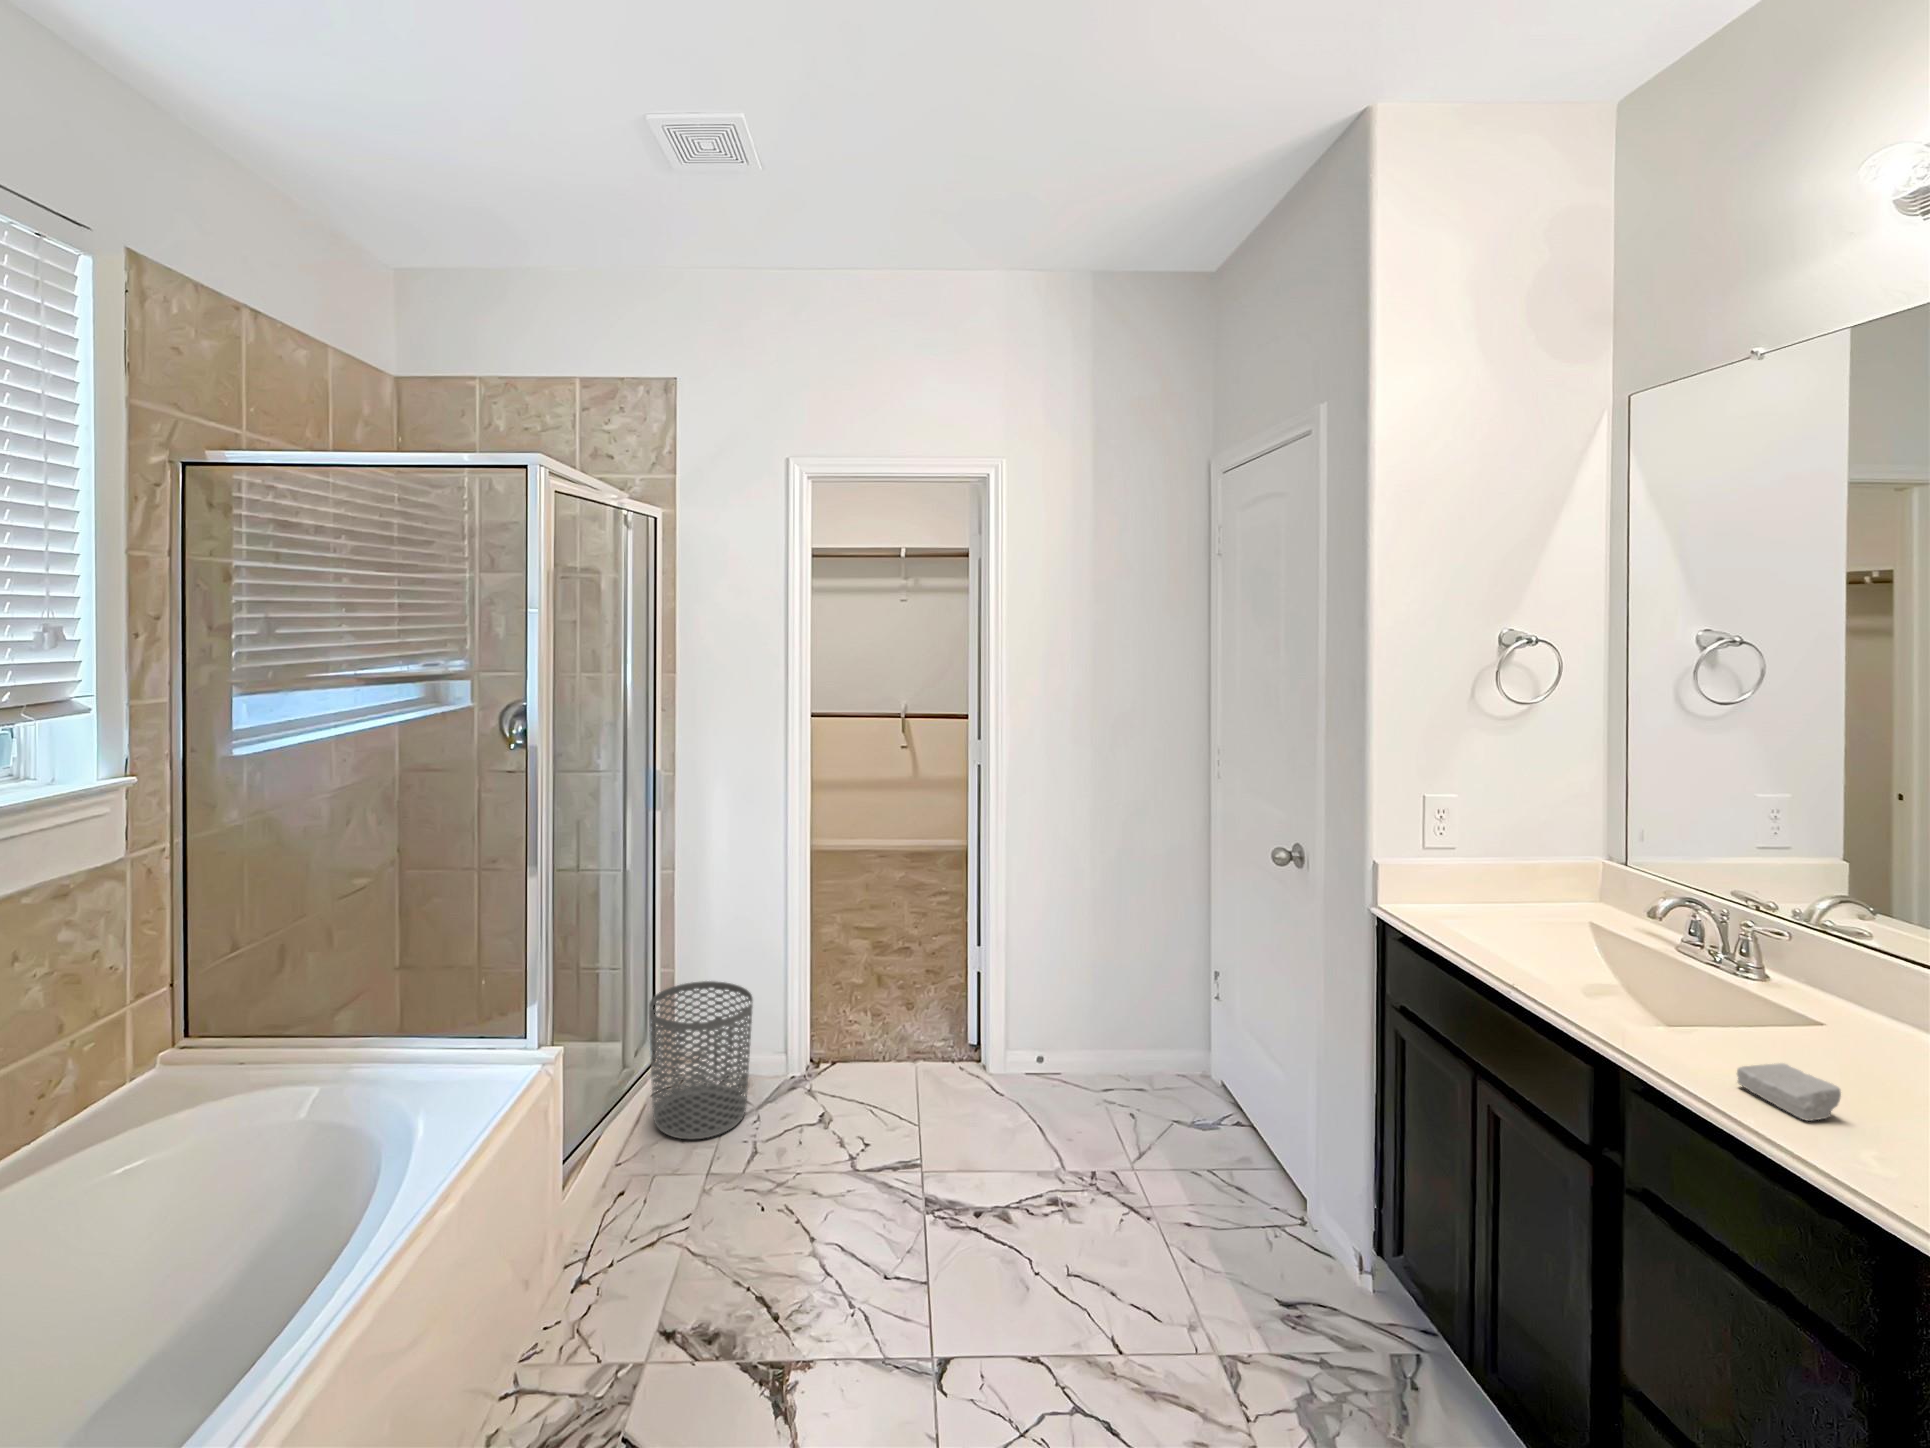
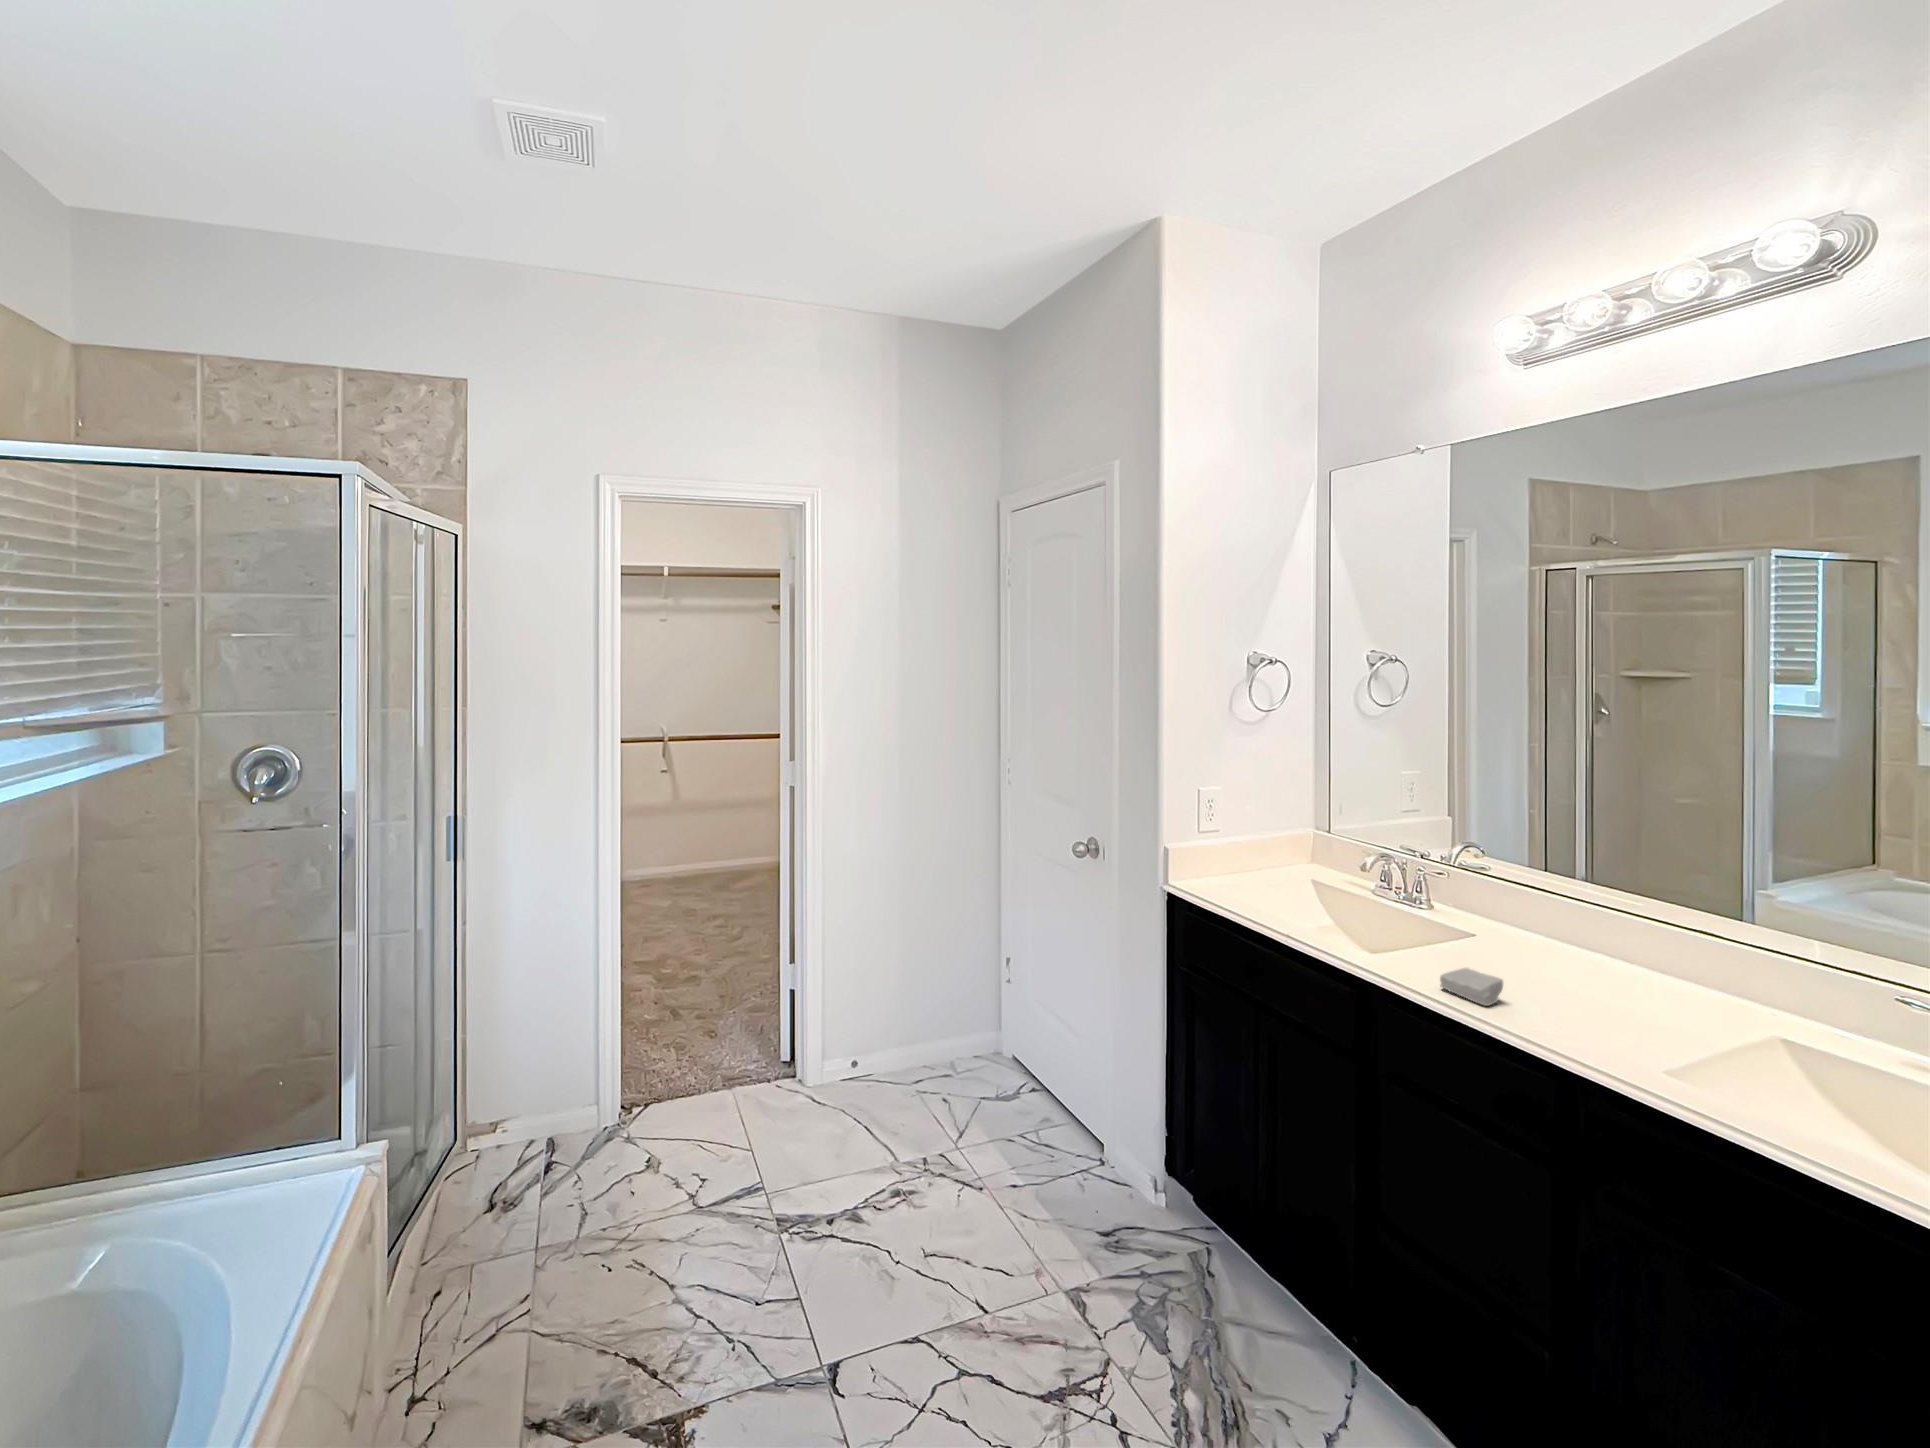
waste bin: present [649,981,753,1139] -> none [447,1040,567,1218]

